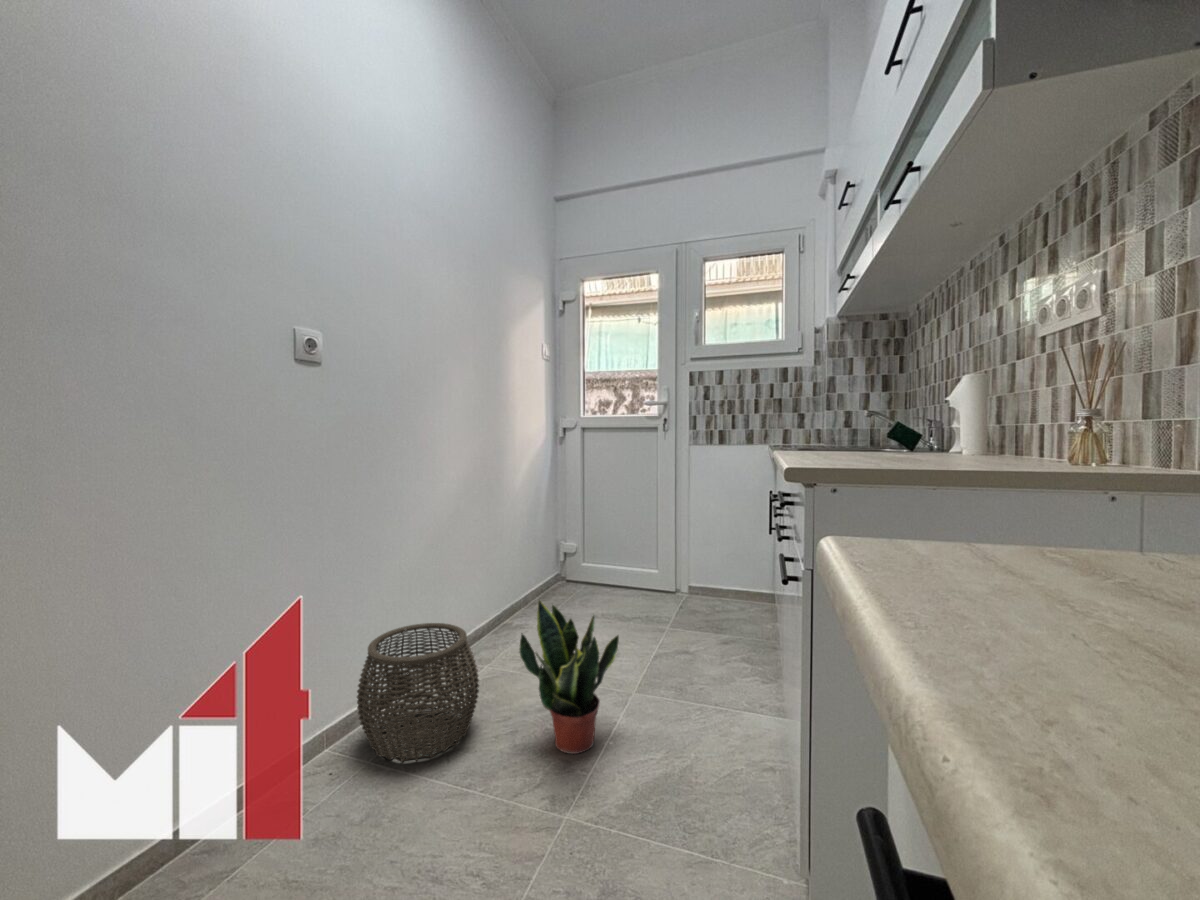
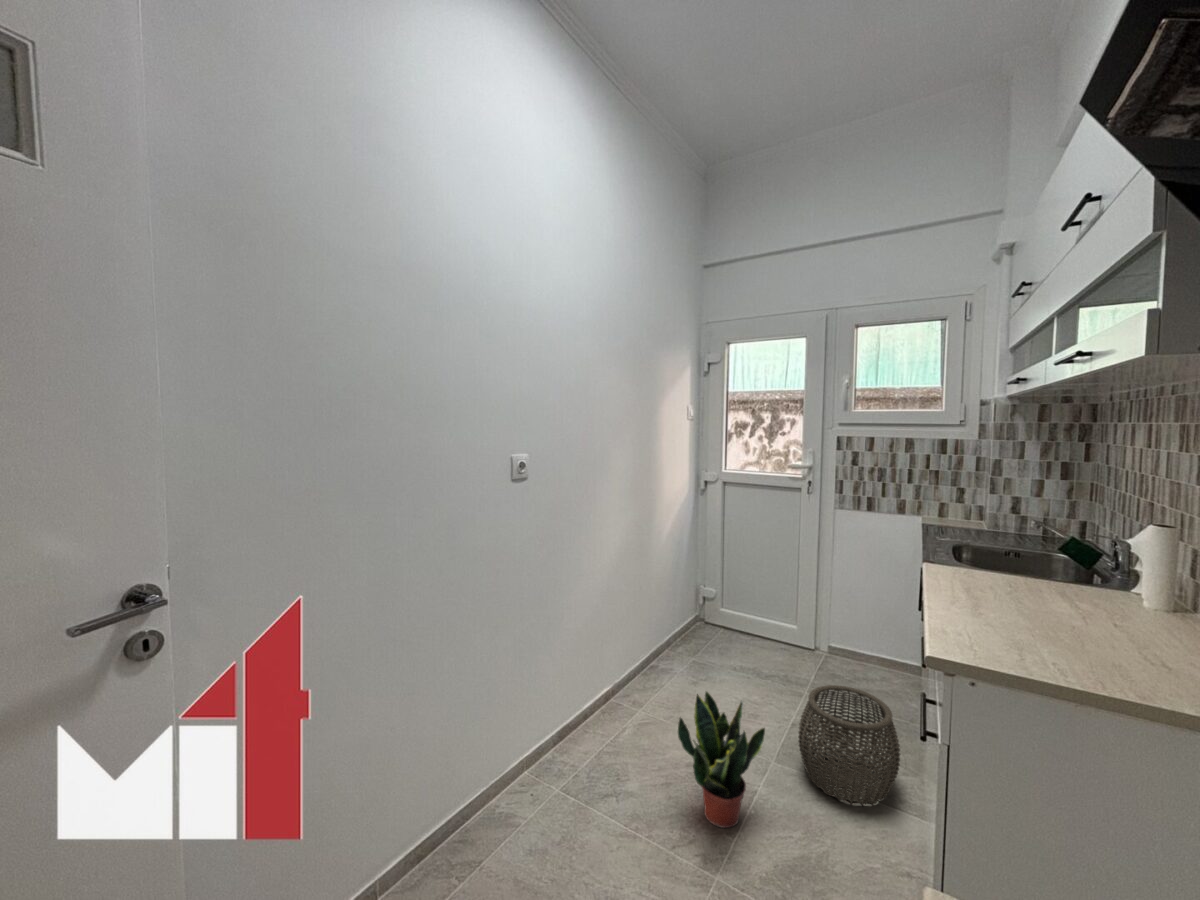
woven basket: present [357,623,479,762] -> present [798,685,900,805]

